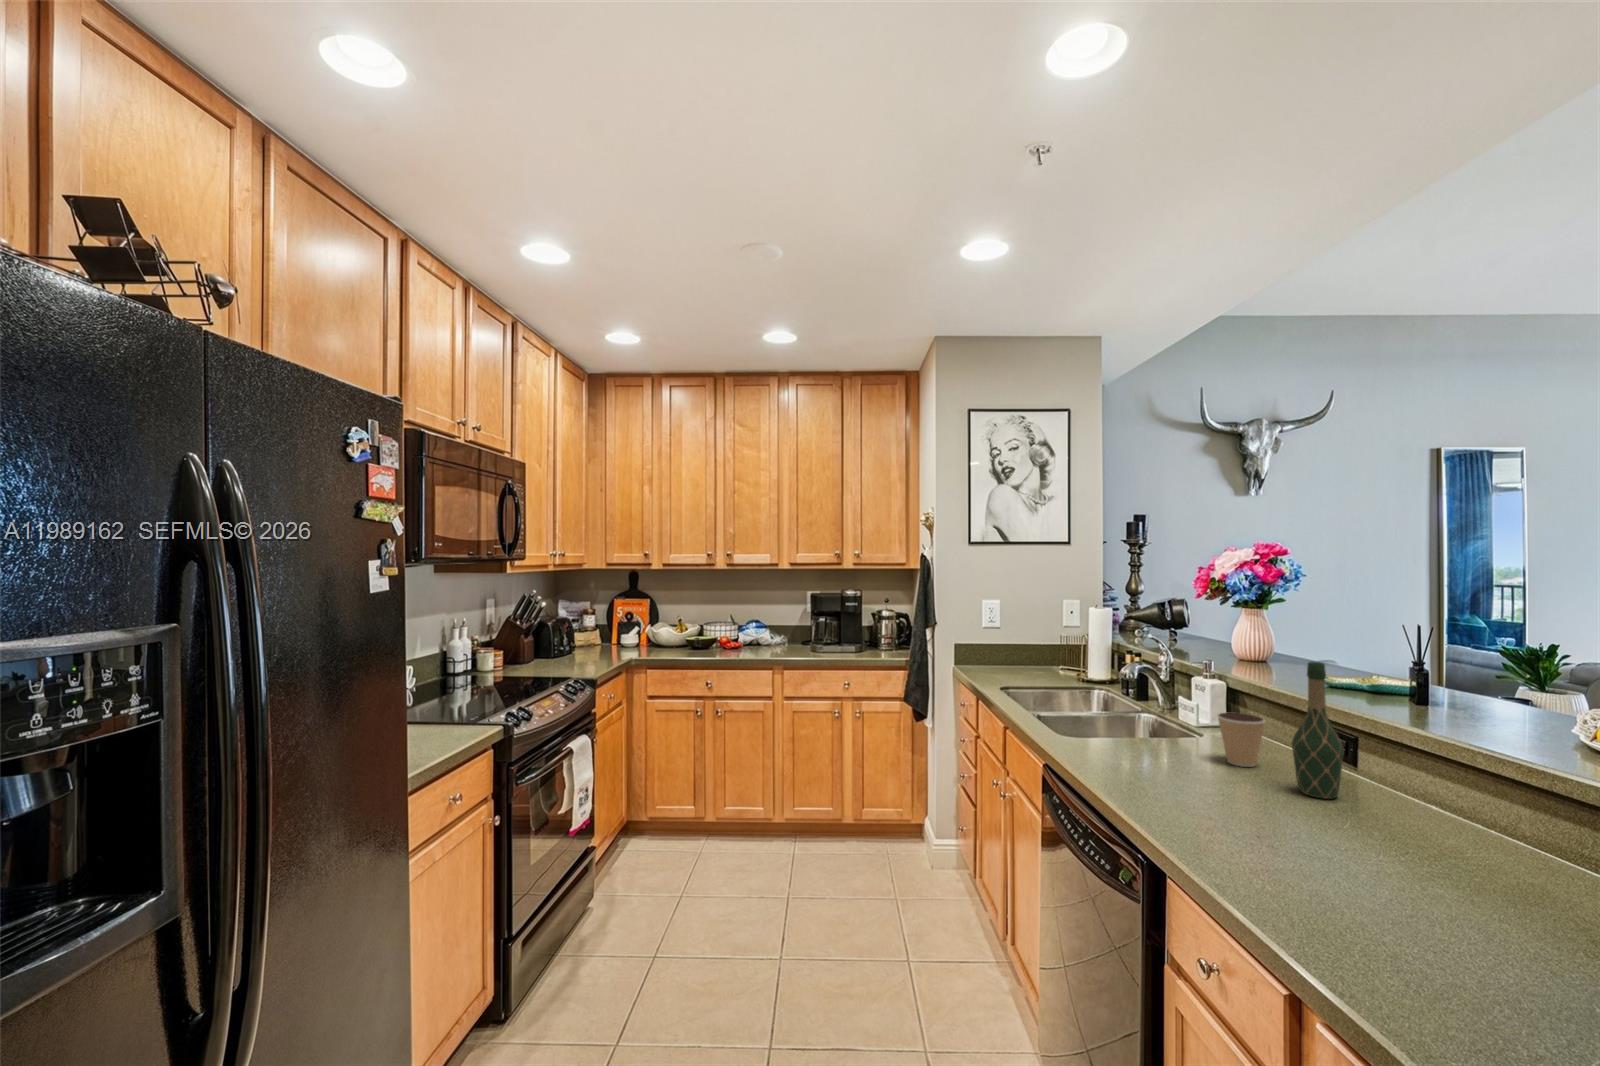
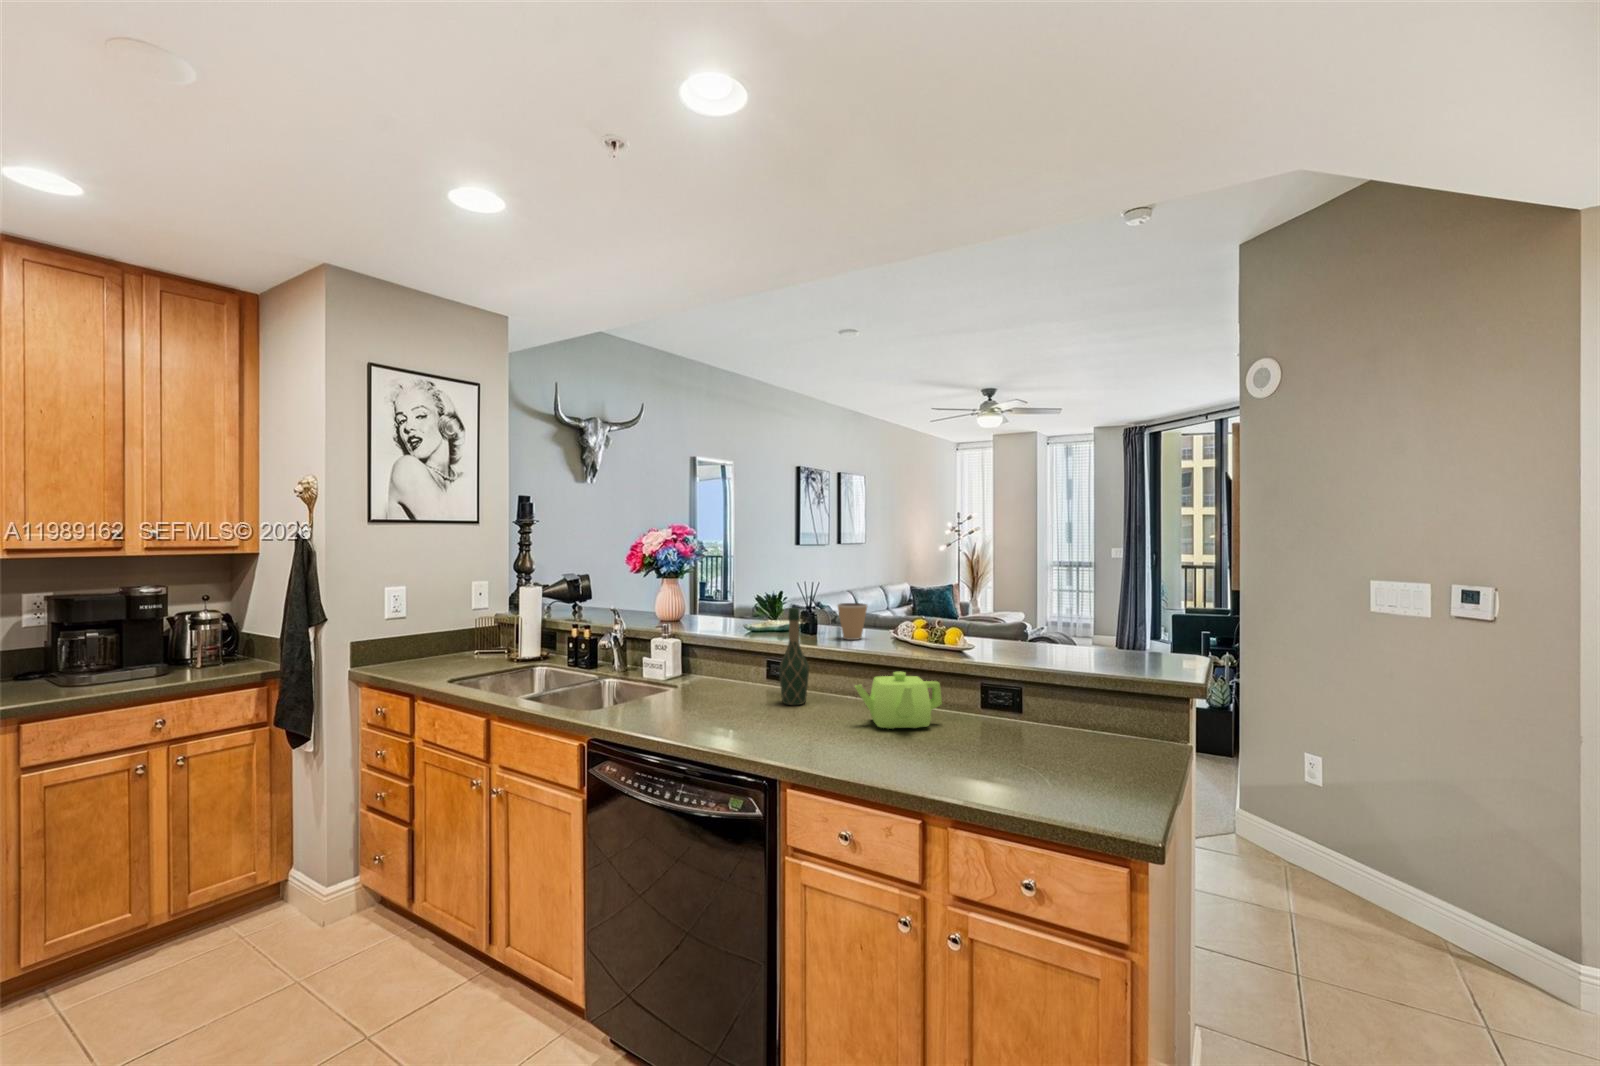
coffee cup: present [1217,712,1265,767] -> present [838,603,867,640]
teapot: none [1350,785,1540,892] -> present [855,671,942,729]

